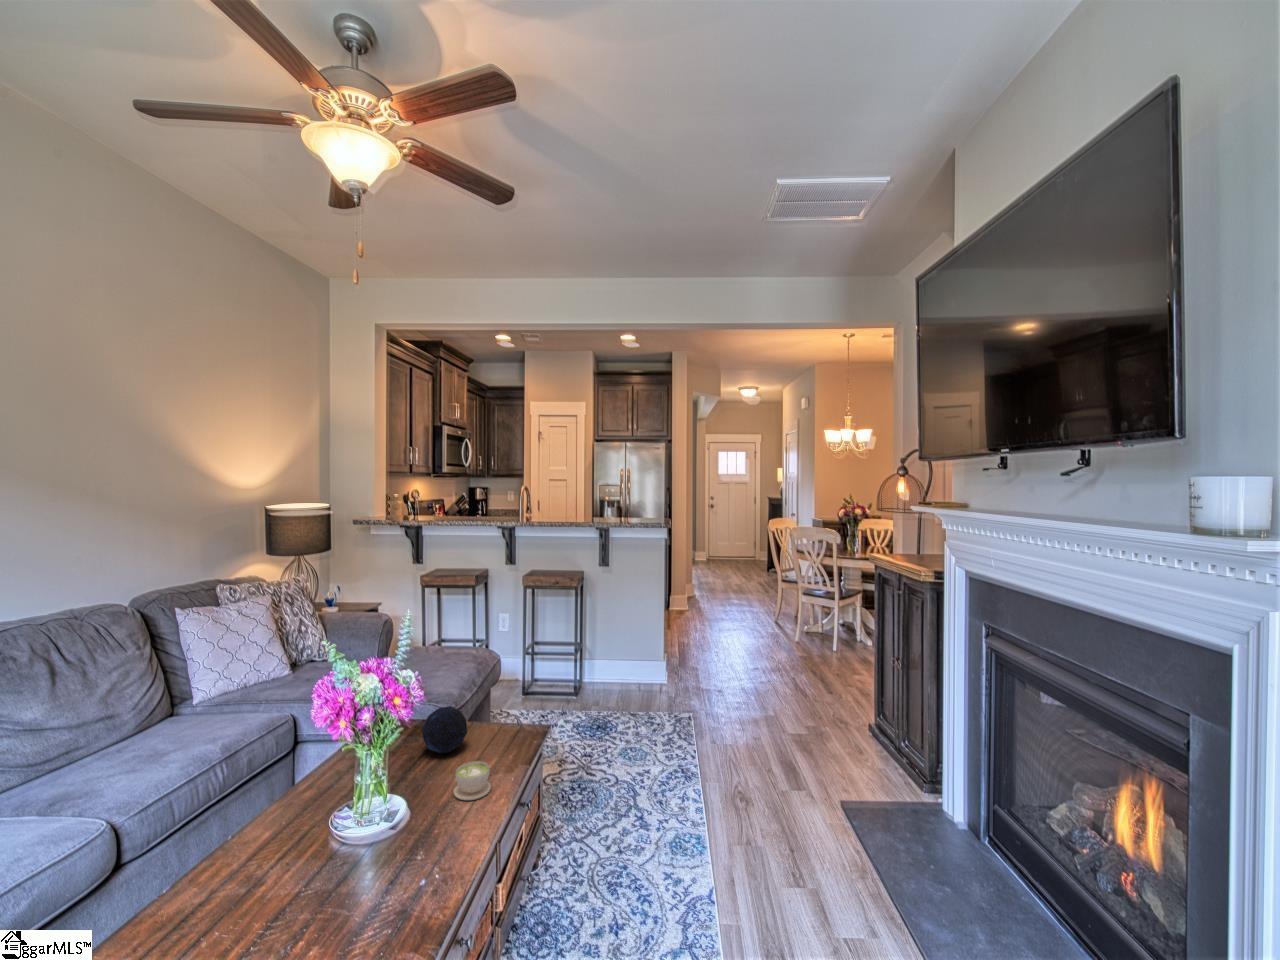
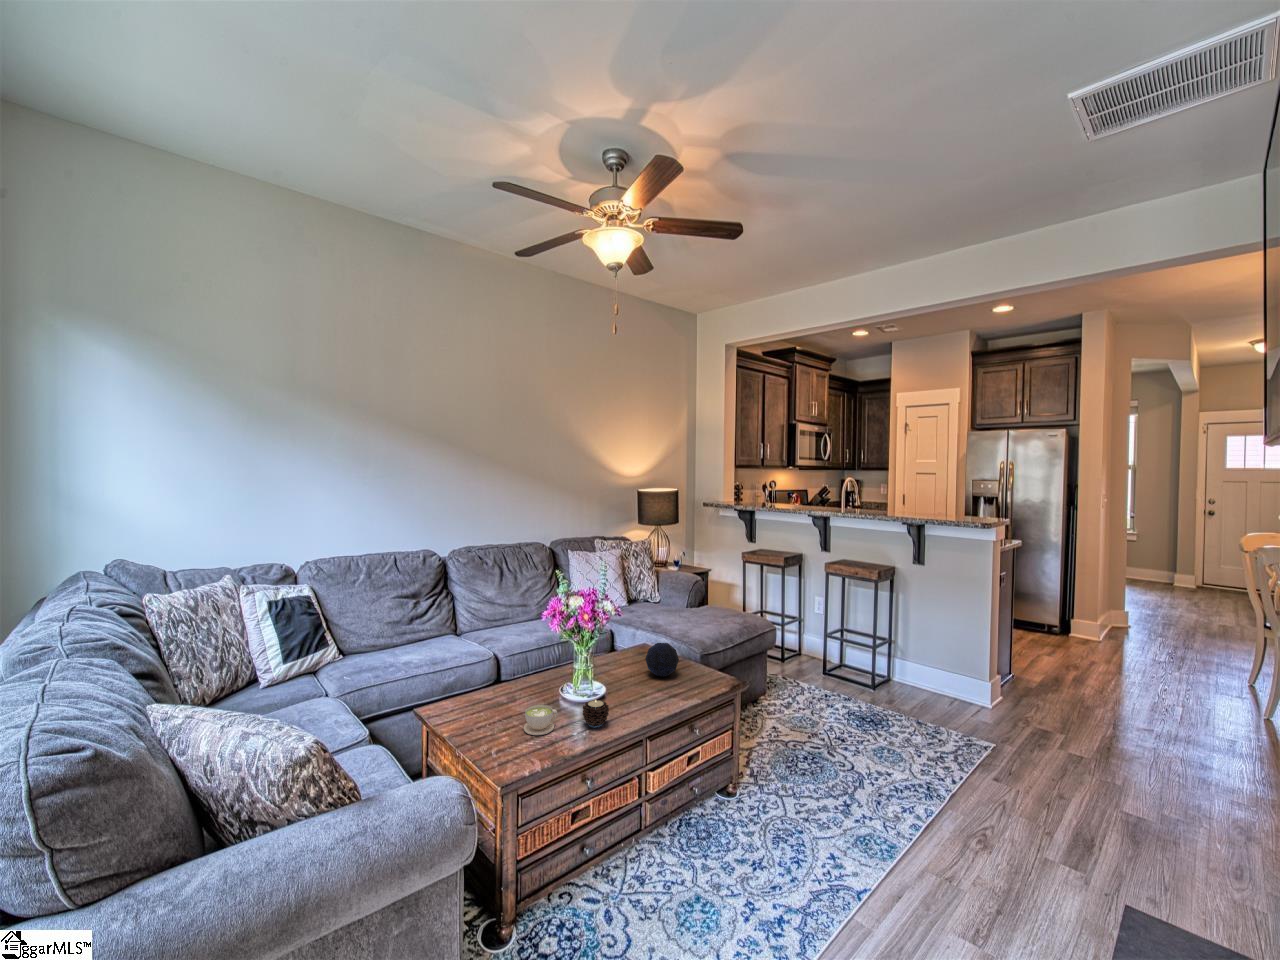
coffee cup: present [454,761,491,800] -> present [524,705,557,735]
candle: none [409,814,452,860] -> present [583,700,609,728]

